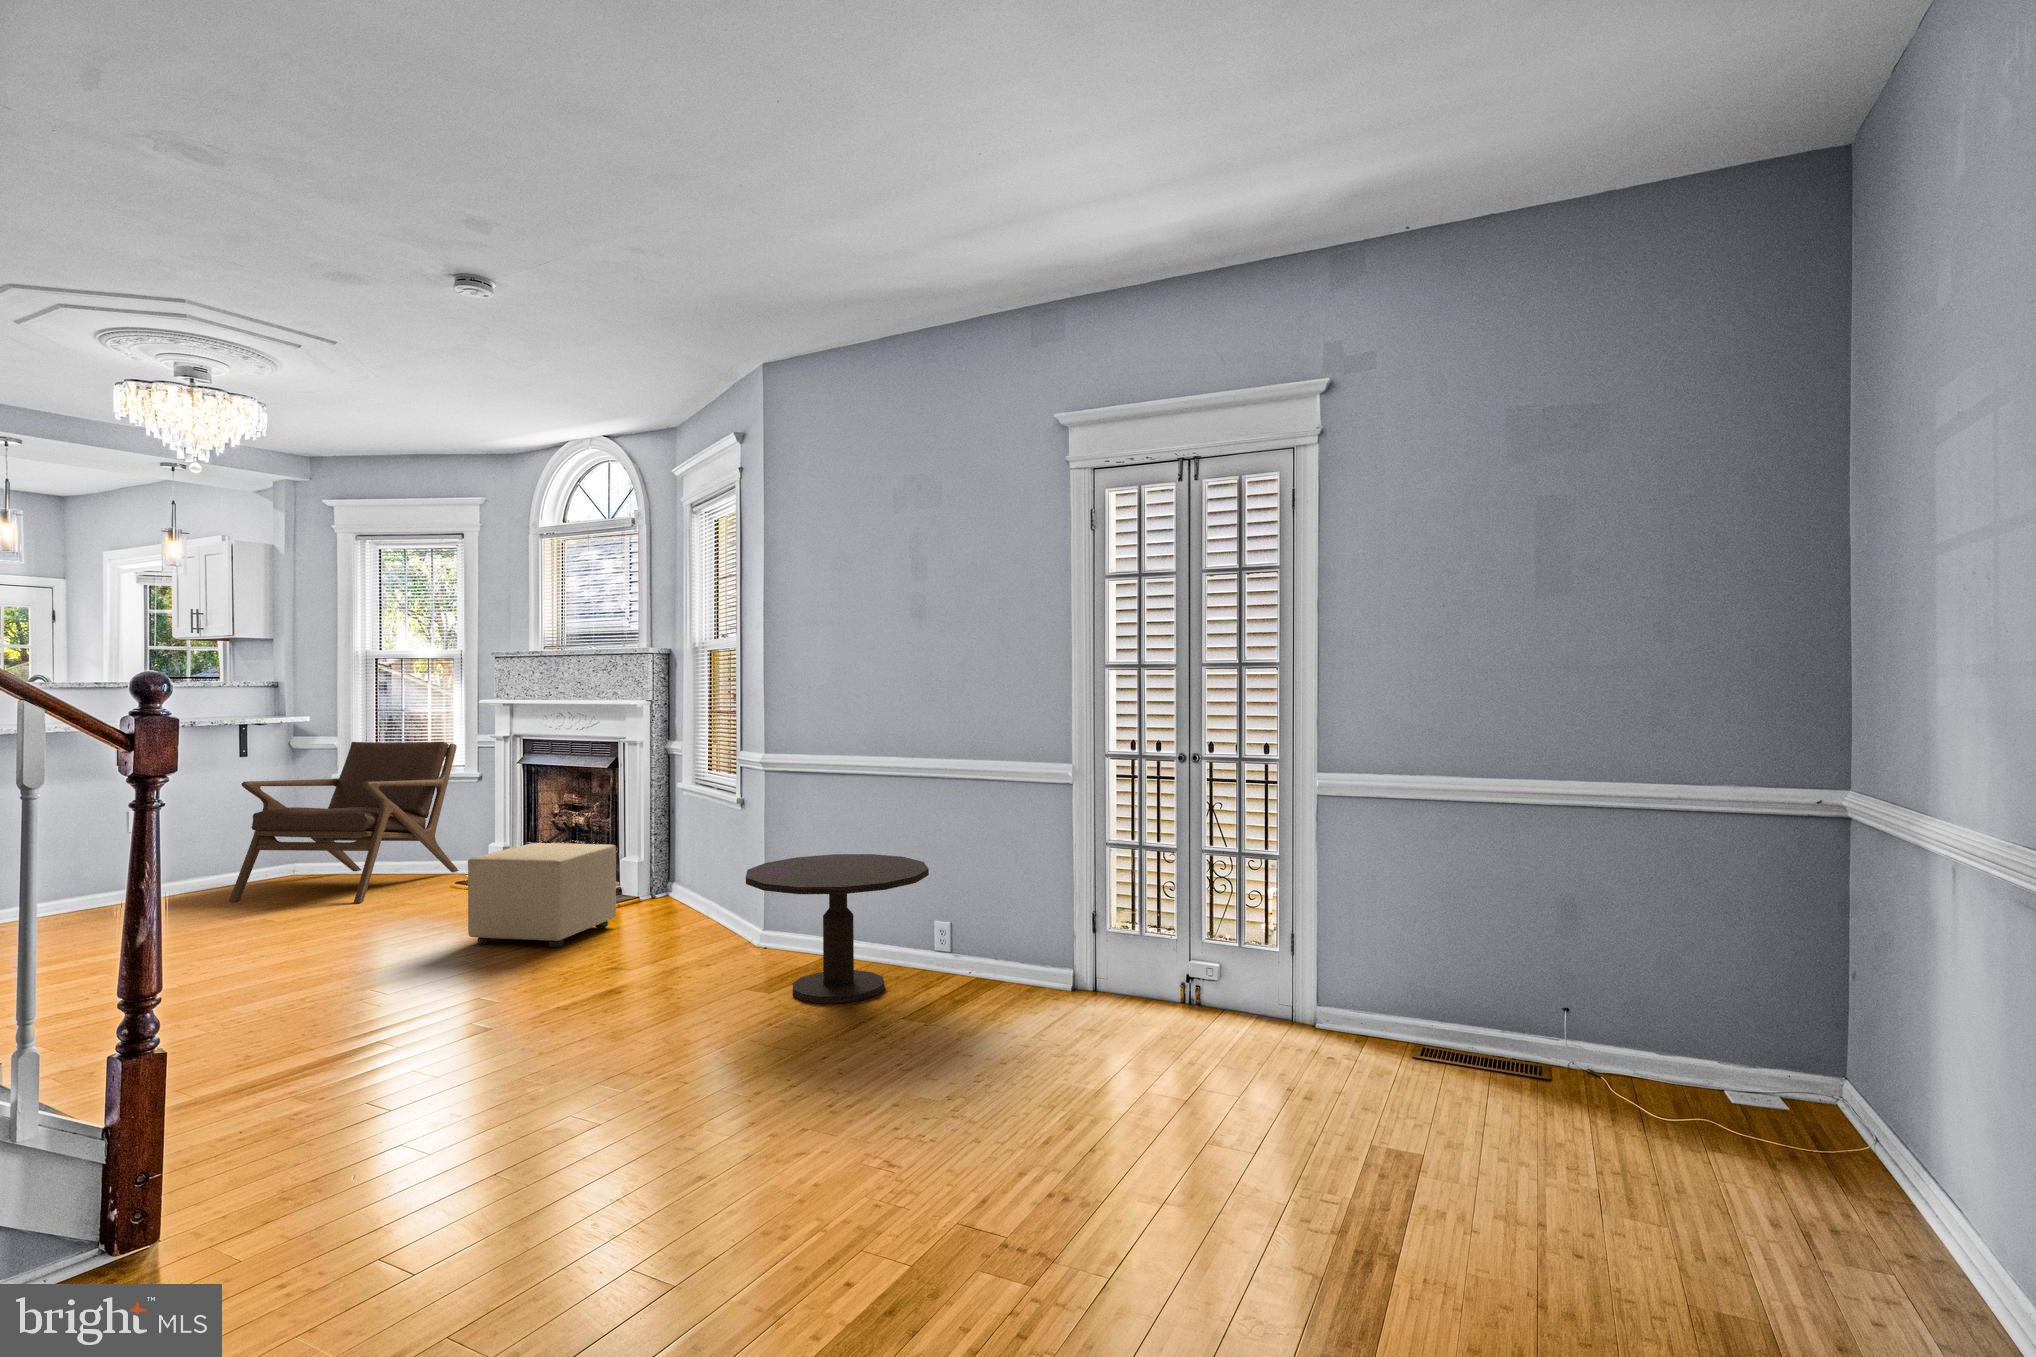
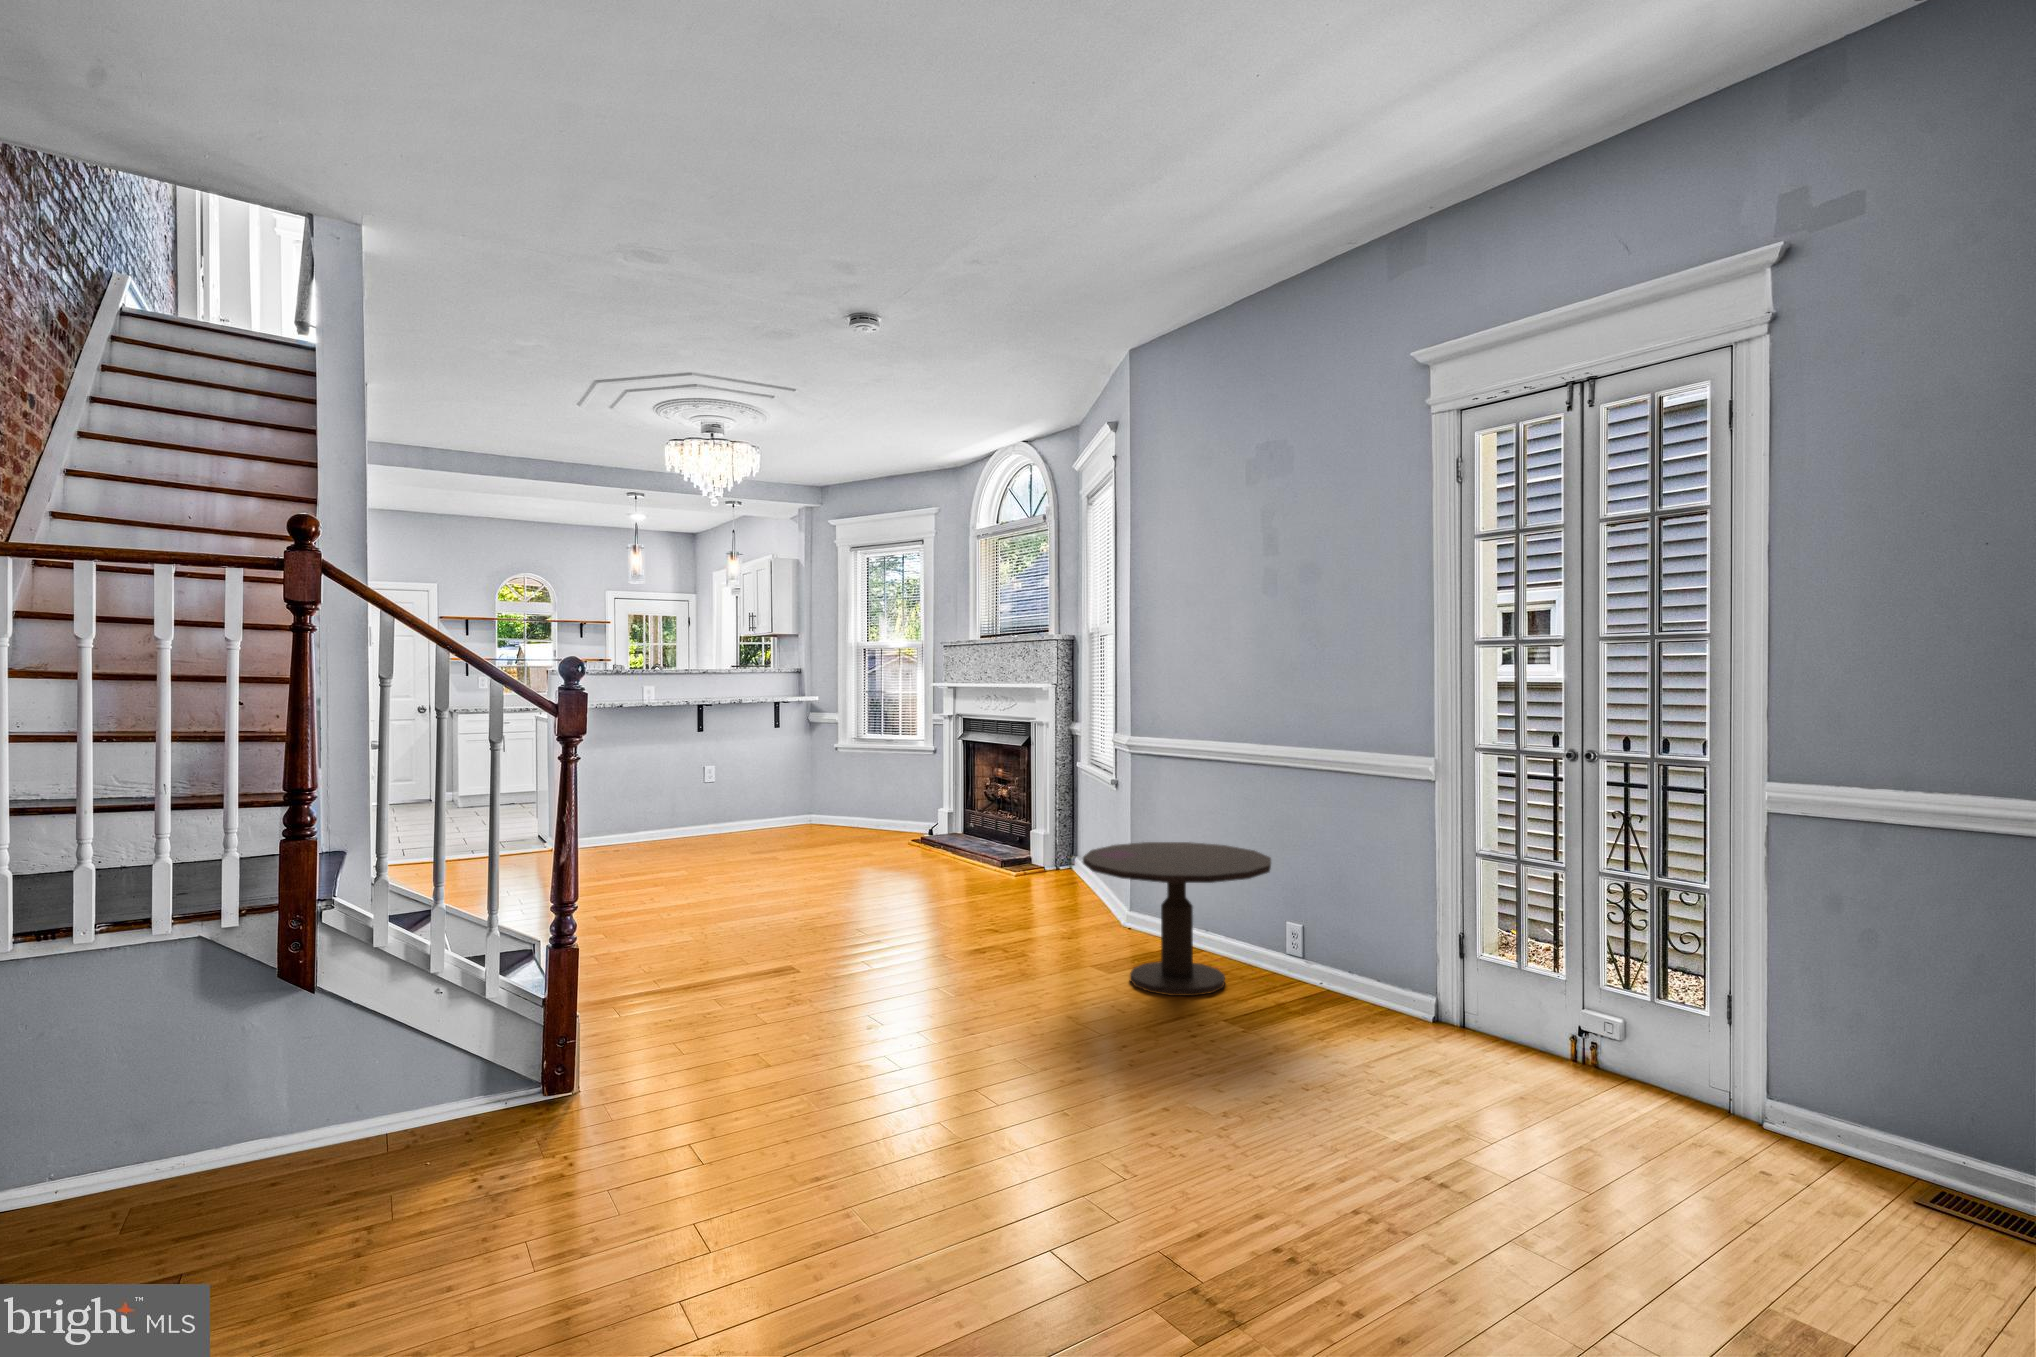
lounge chair: present [229,742,459,903] -> none [757,718,921,852]
ottoman: present [468,843,616,947] -> none [890,811,1014,906]

